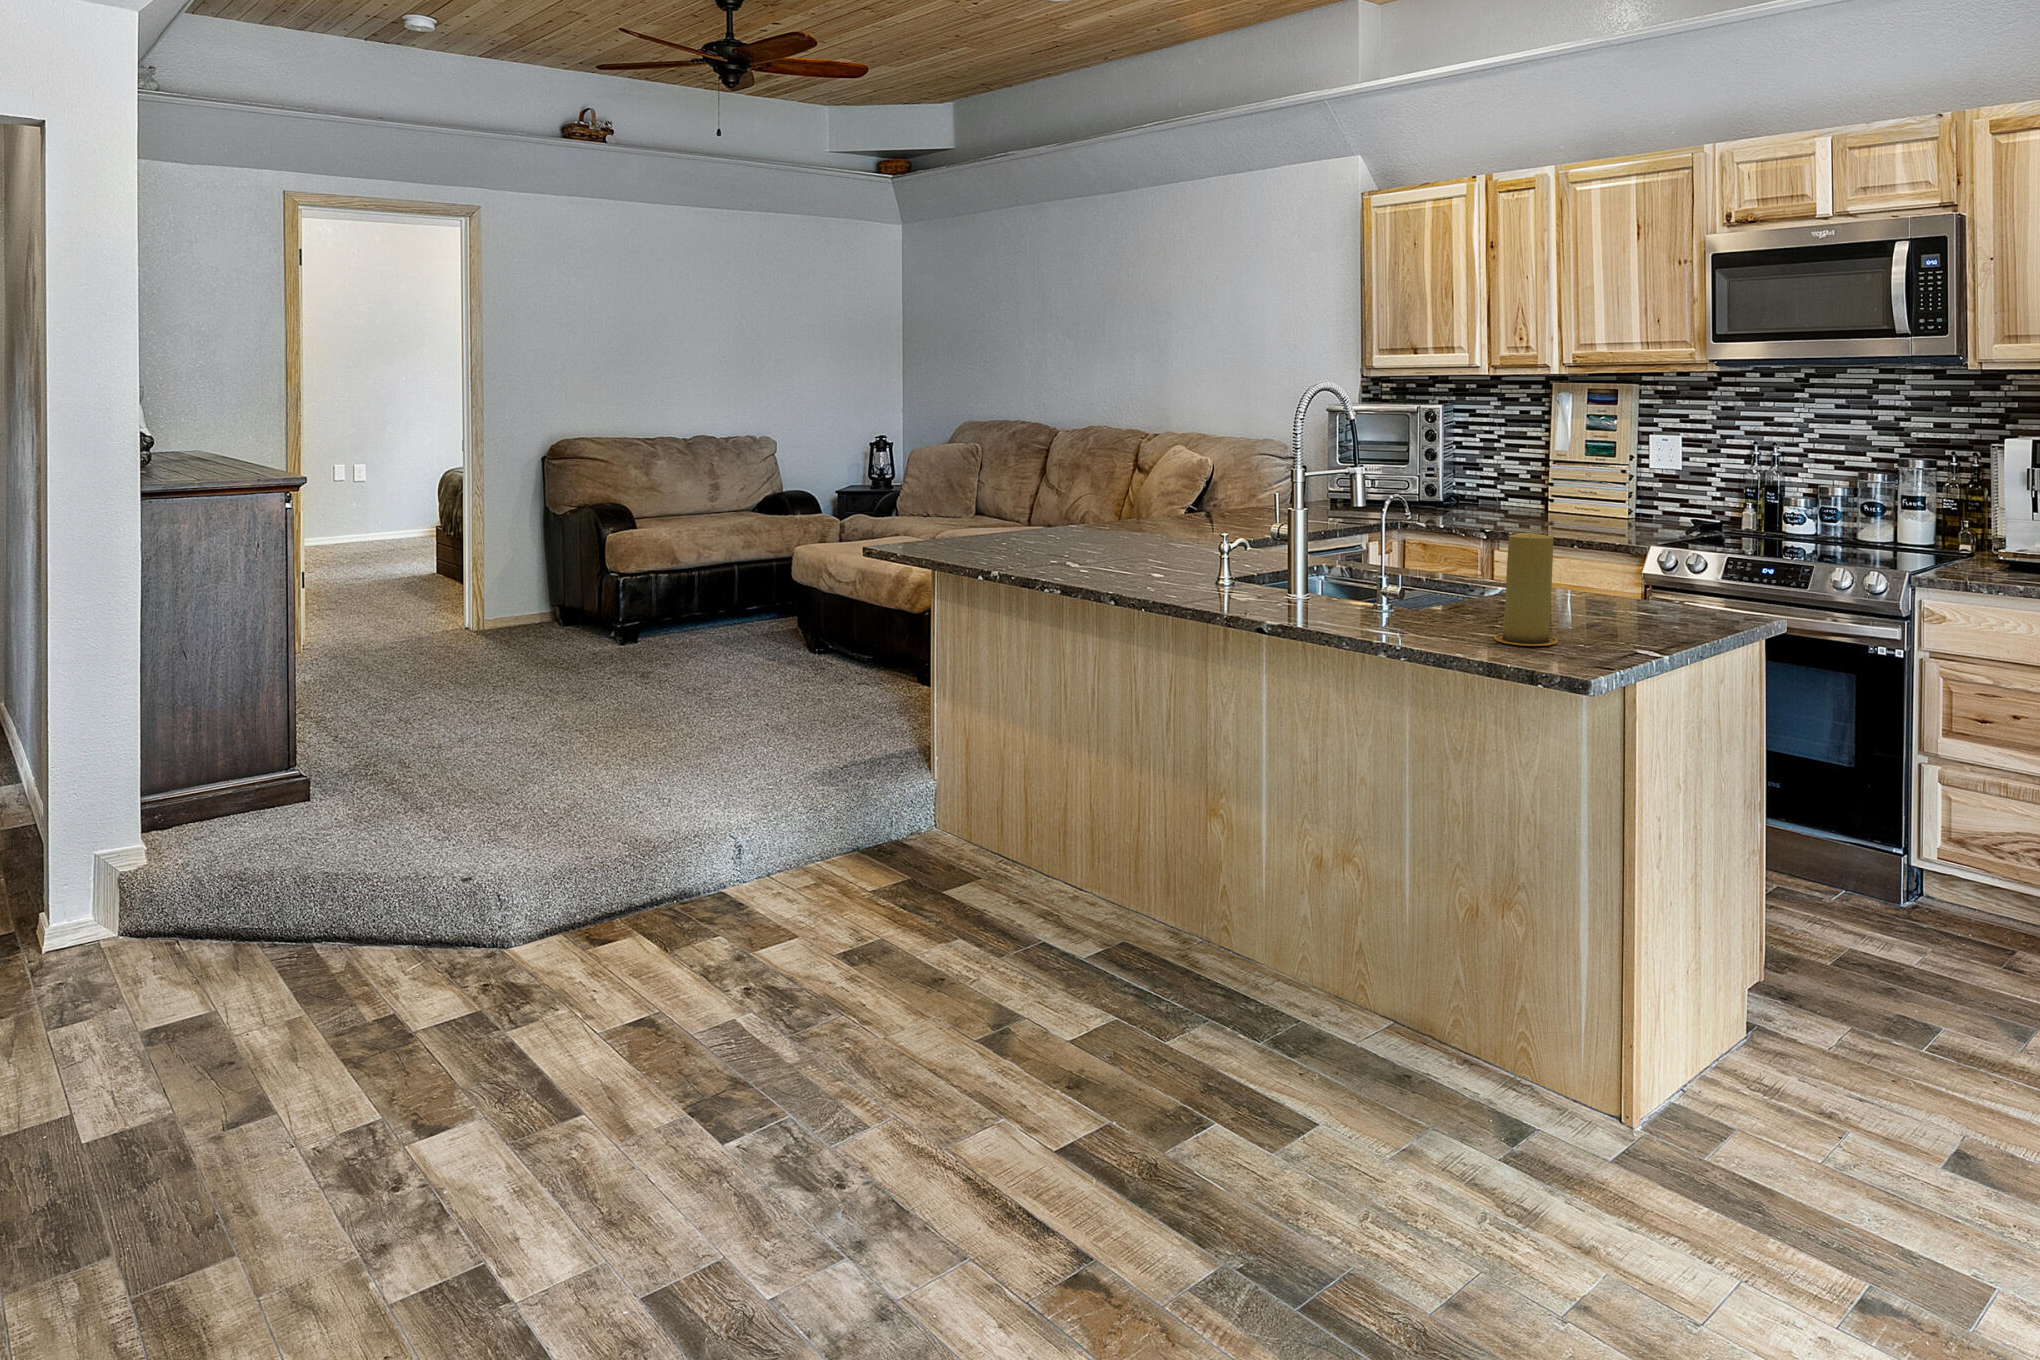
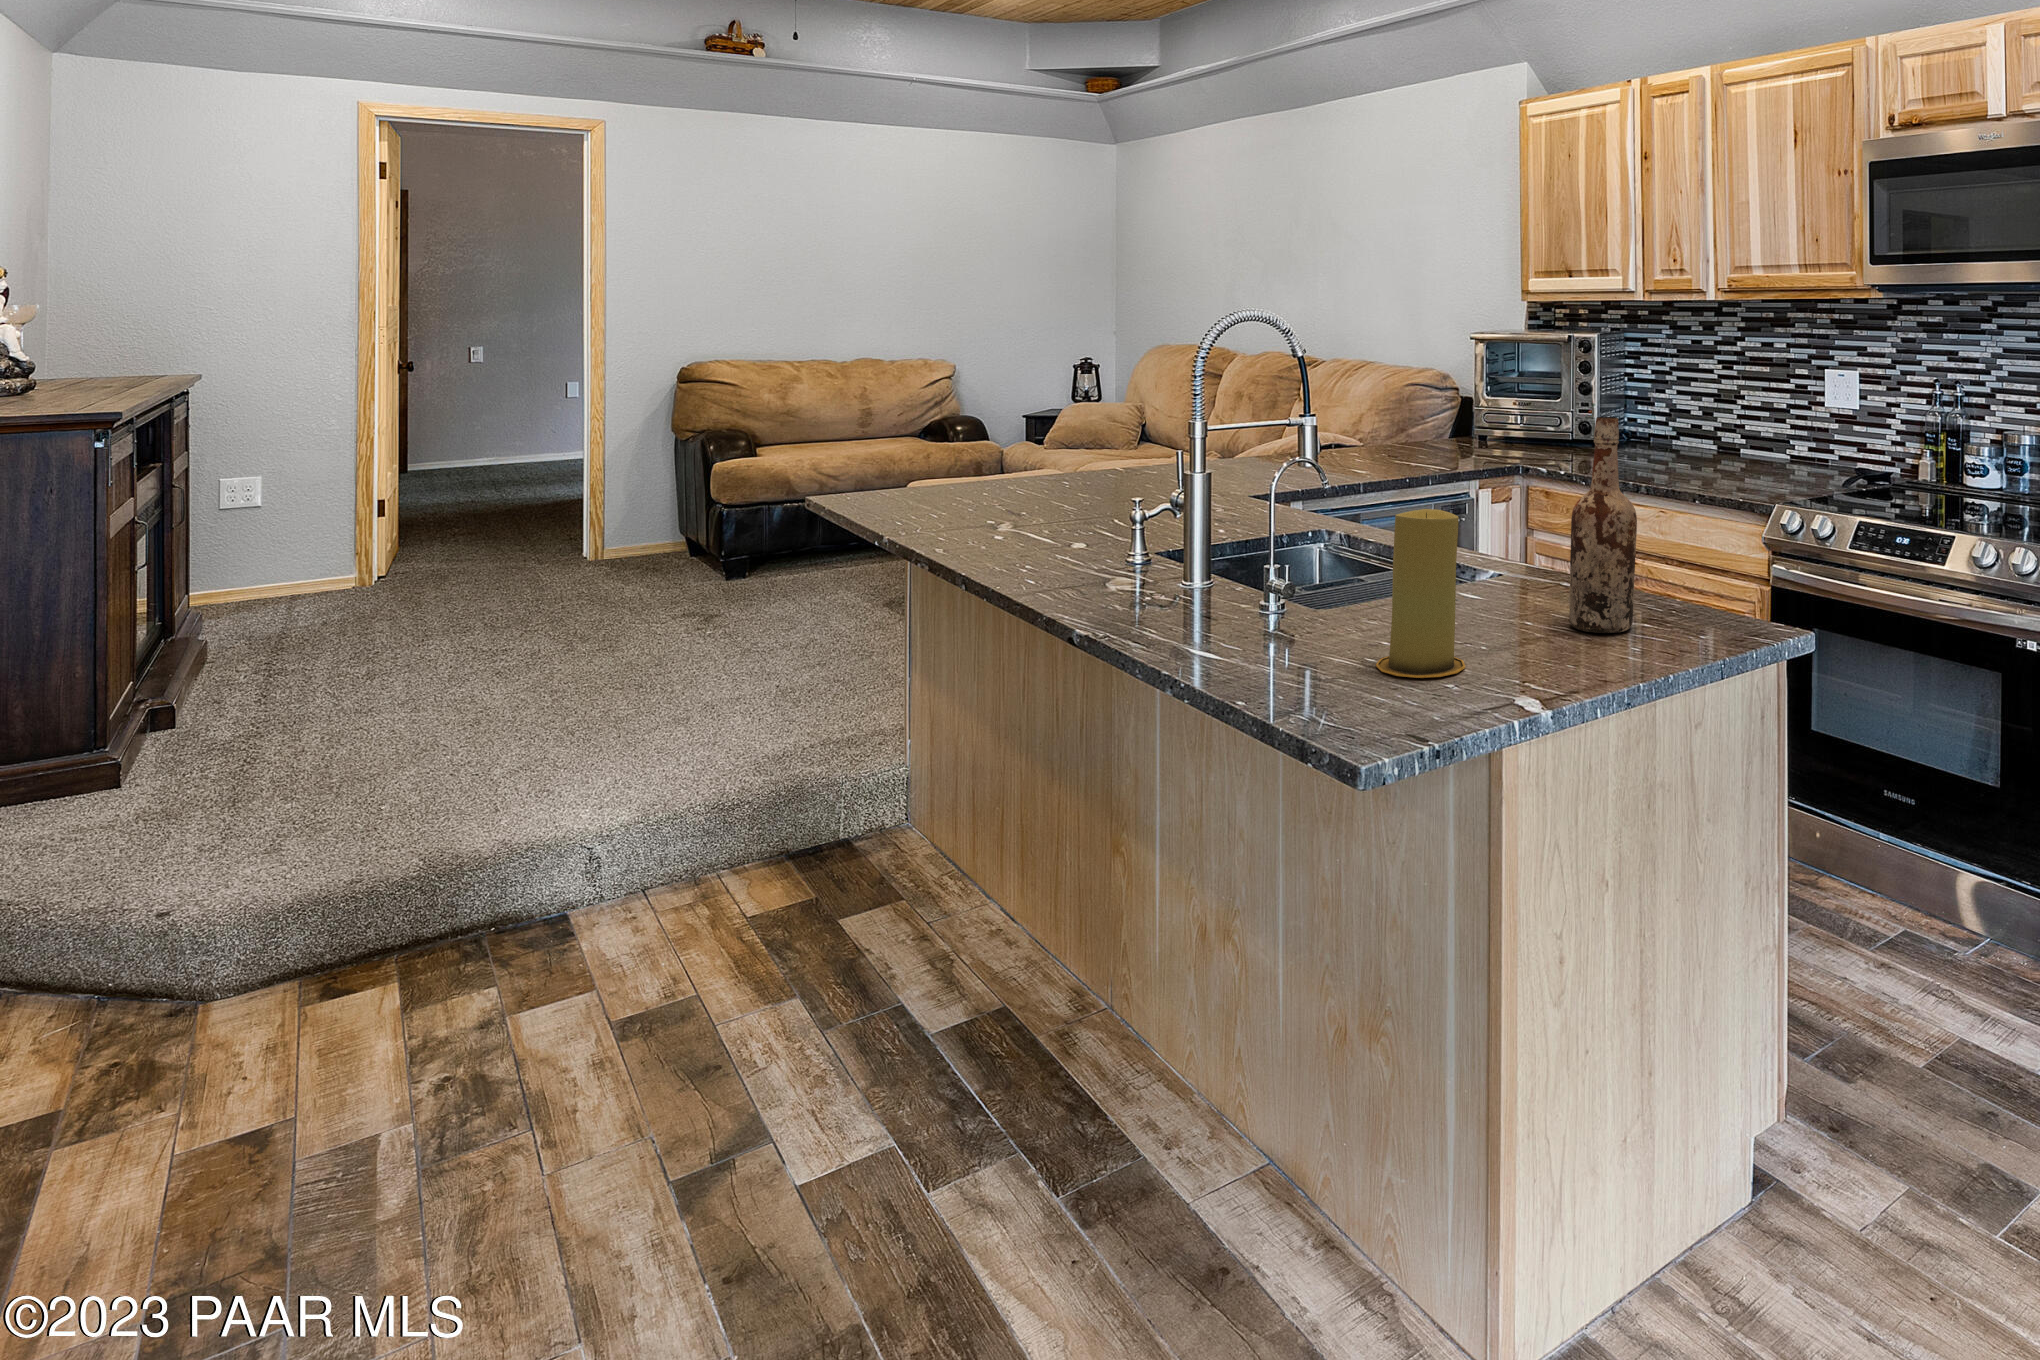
wine bottle: none [1596,469,1647,621] -> present [1569,417,1637,633]

